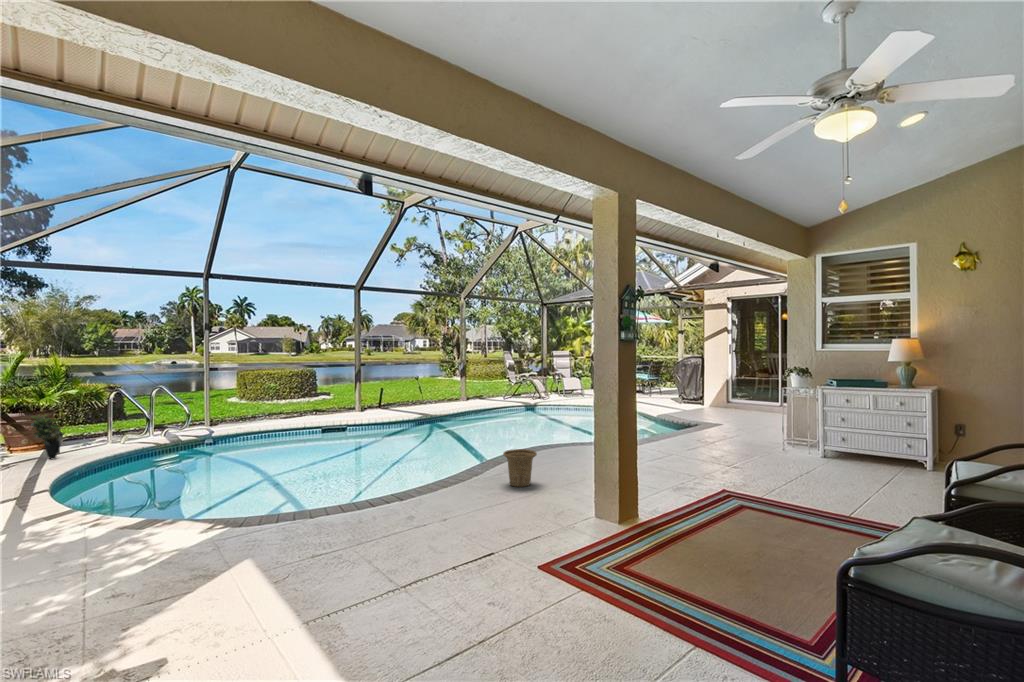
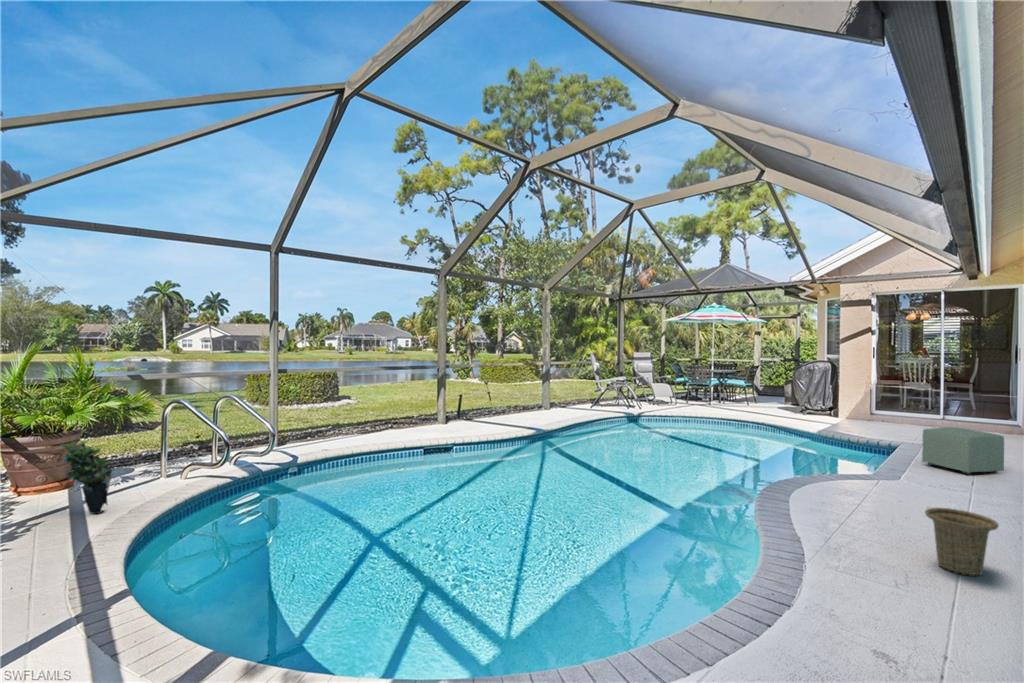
ottoman: none [665,408,712,443] -> present [922,427,1004,474]

